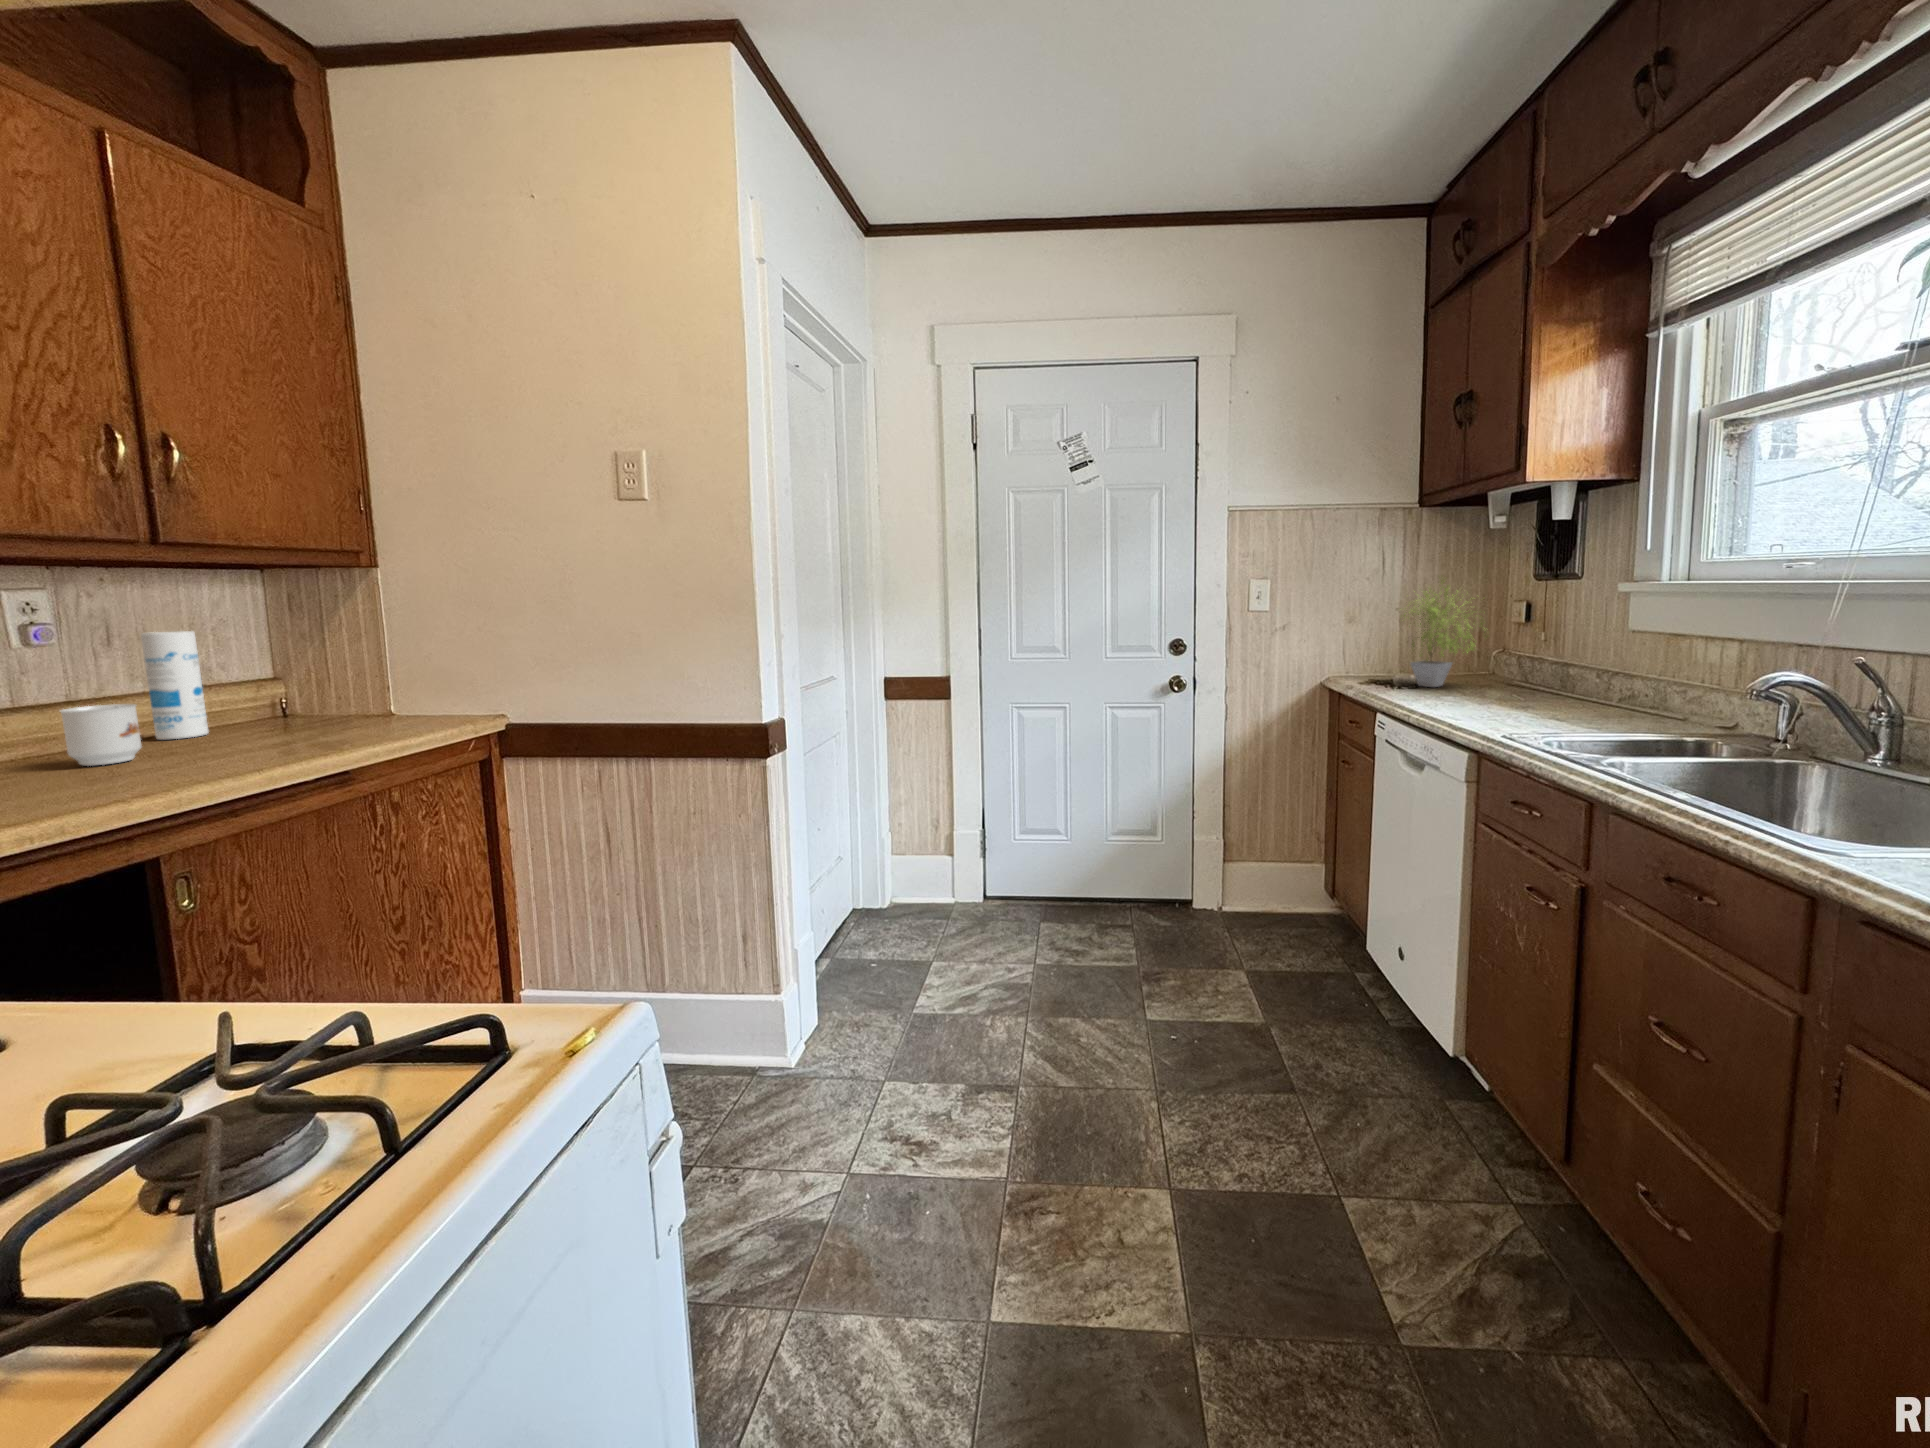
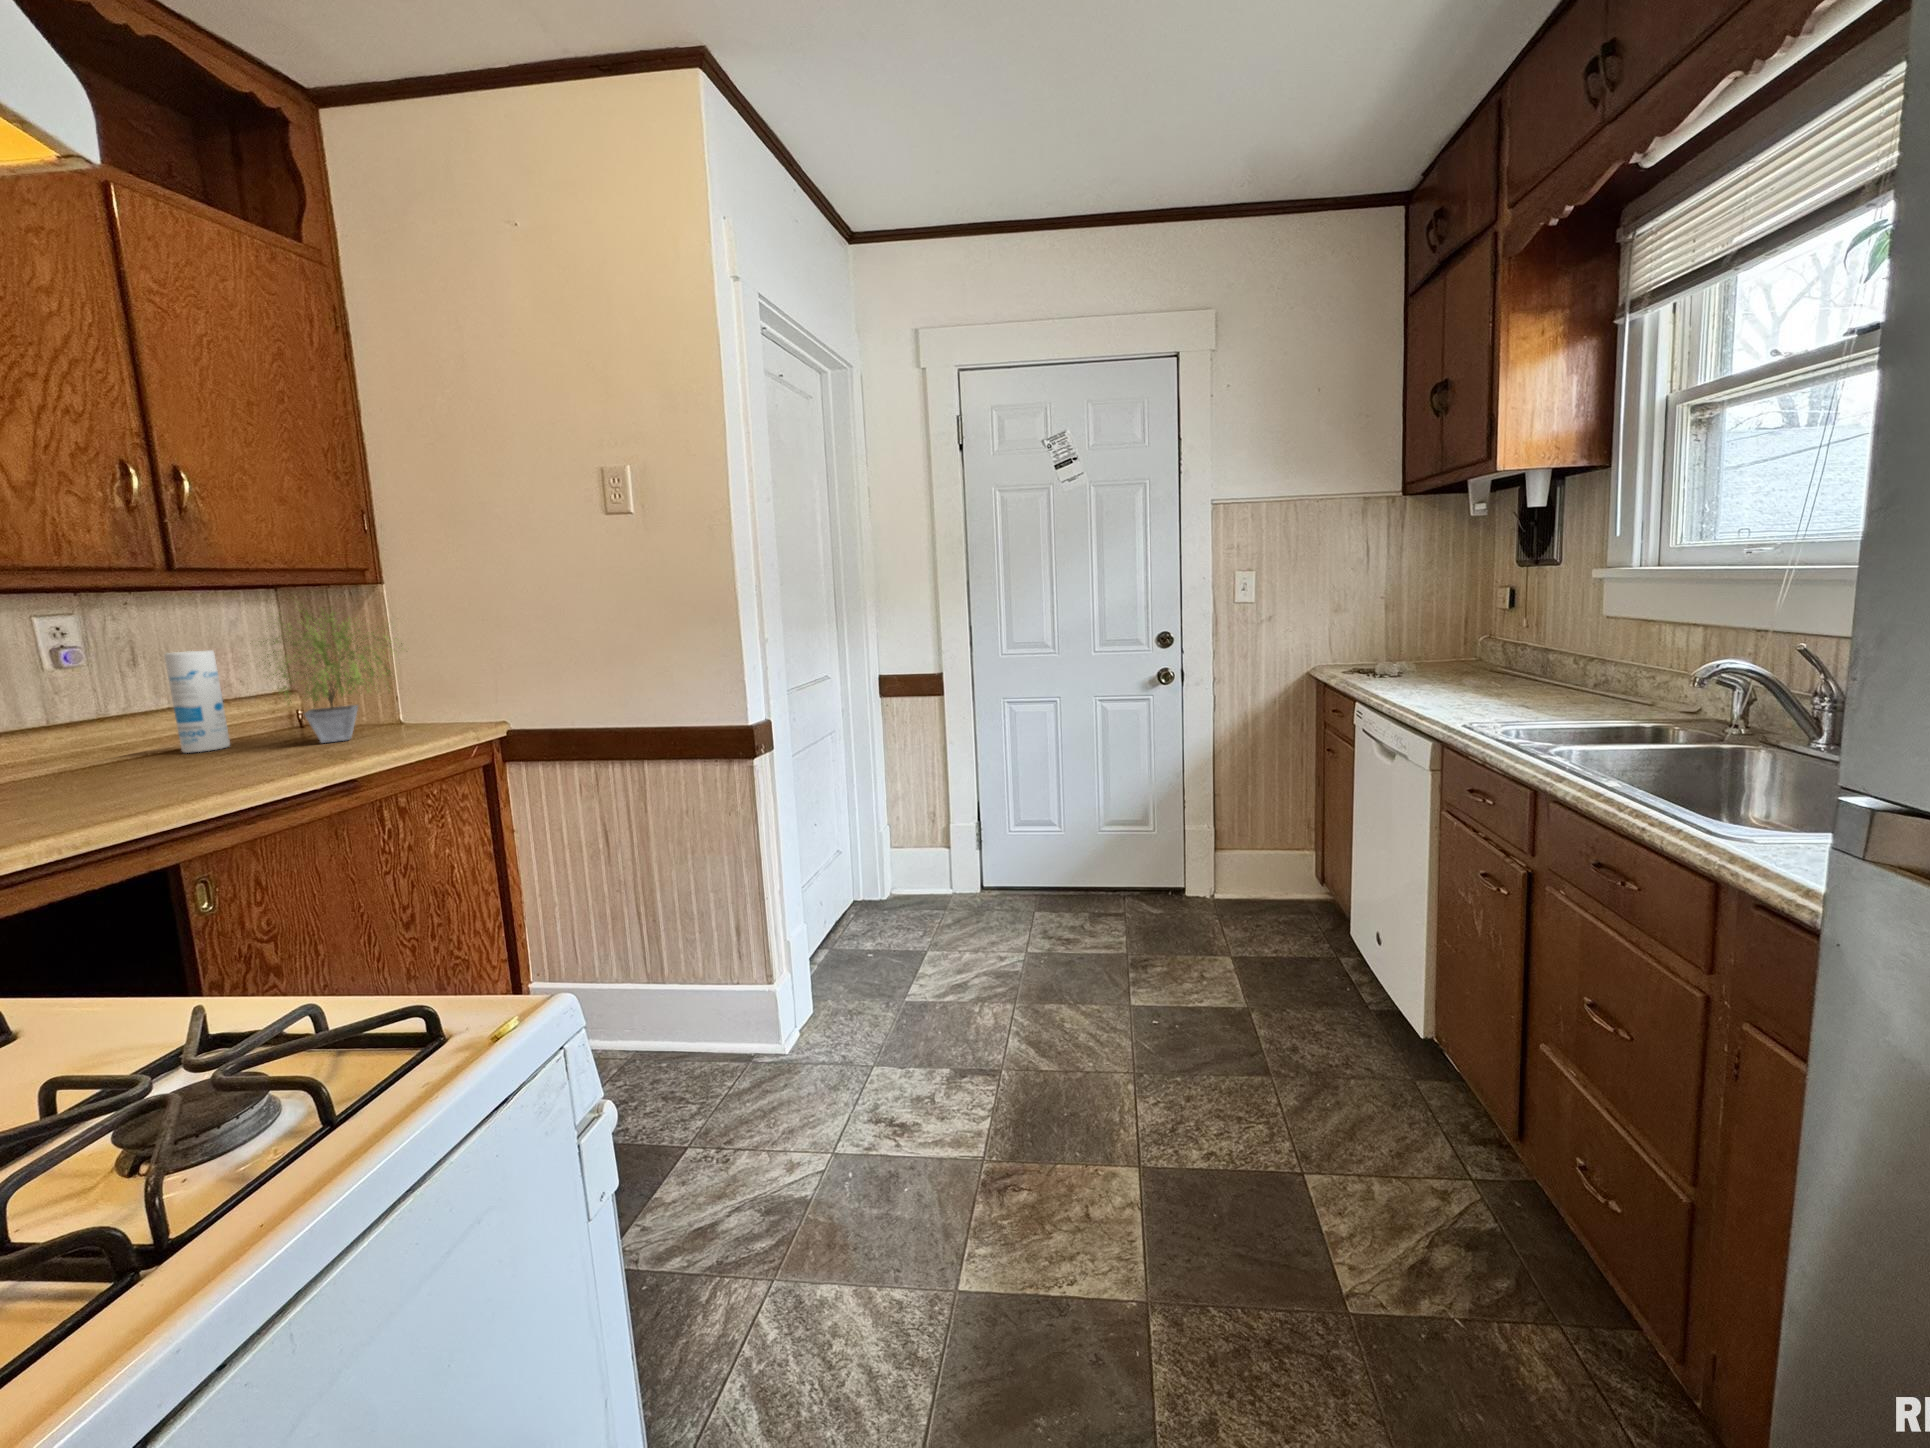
potted plant: present [1404,583,1487,687] -> present [263,607,402,743]
mug: present [60,704,141,766] -> none [88,721,165,780]

